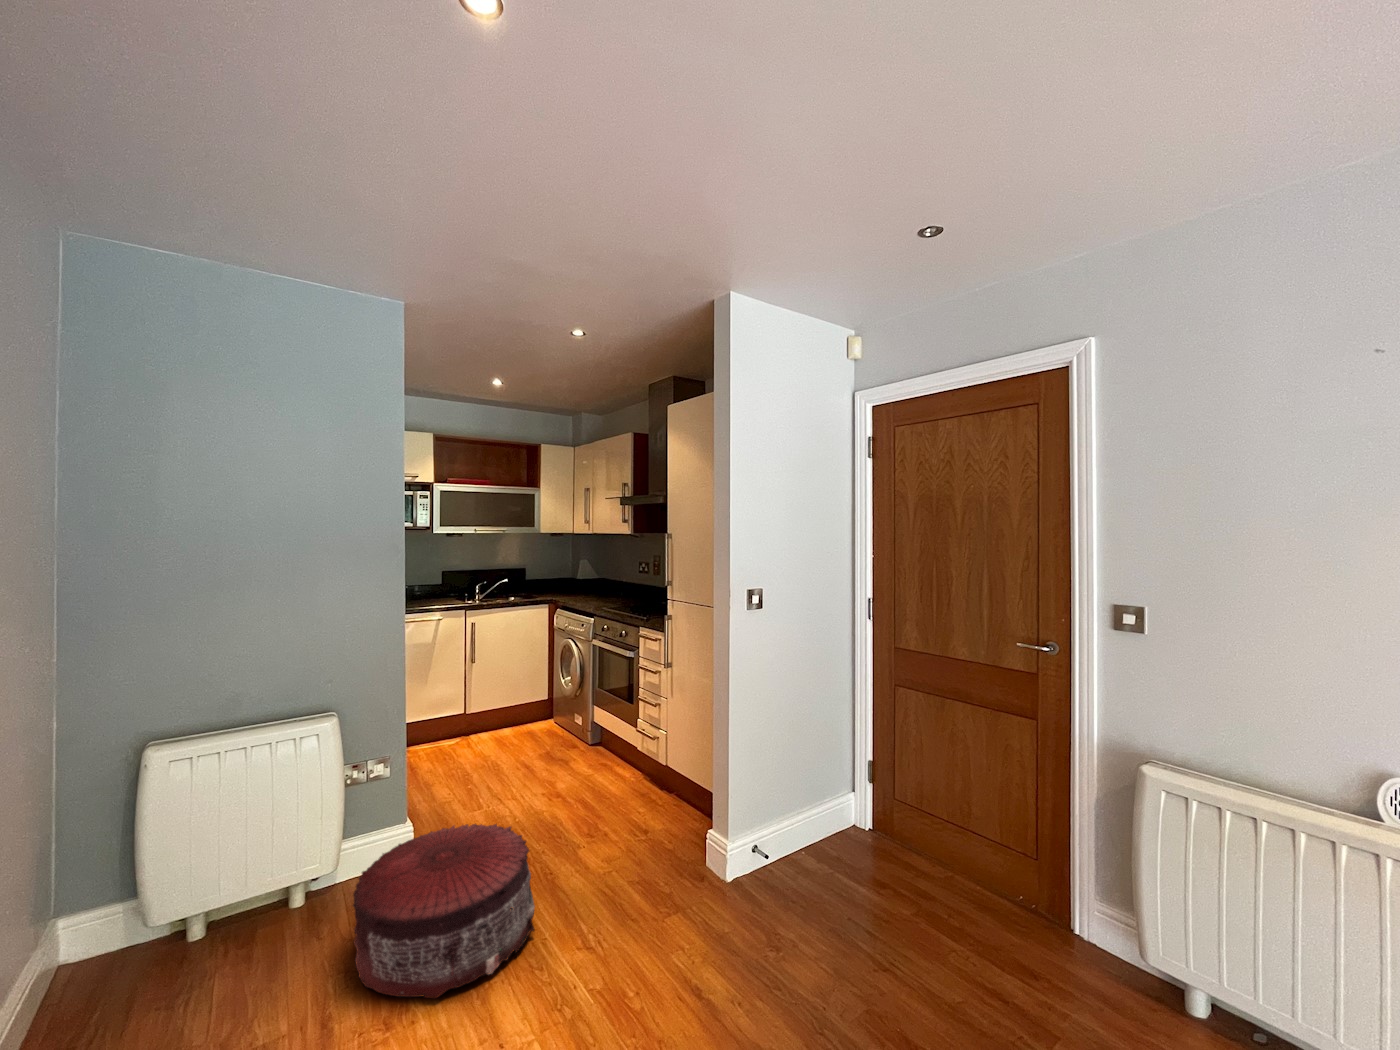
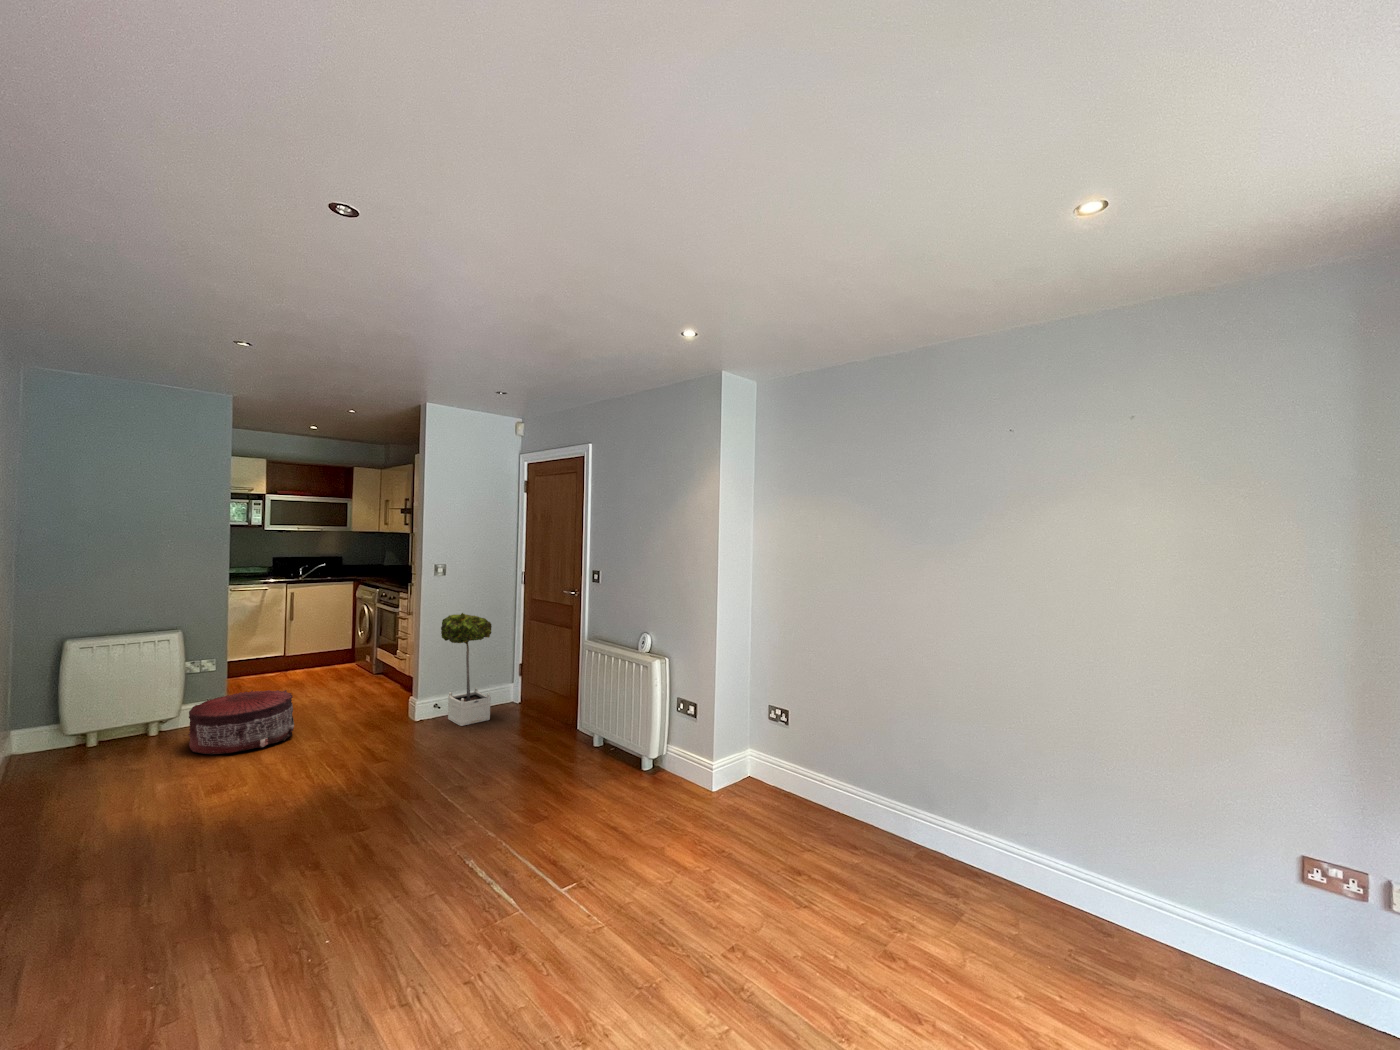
potted tree: none [766,682,859,901] -> present [441,613,492,726]

